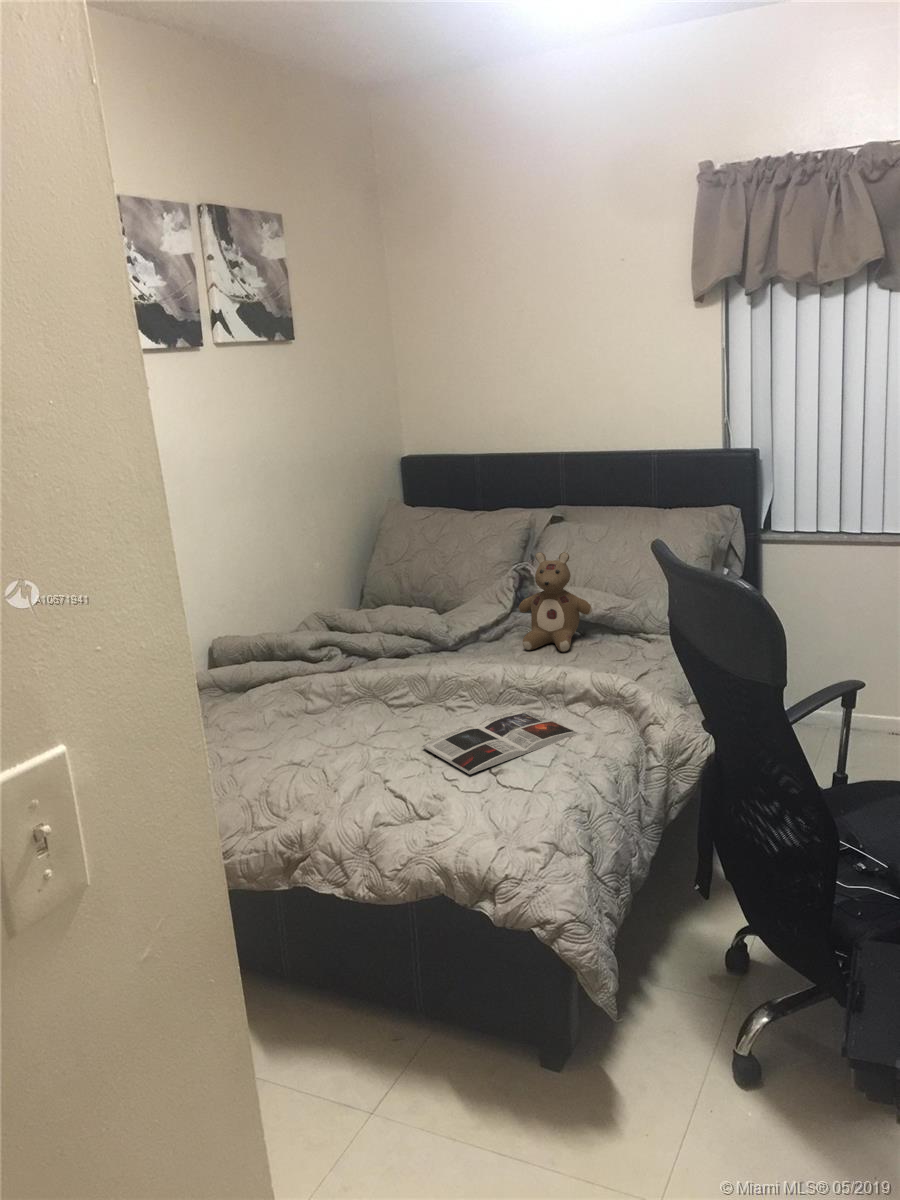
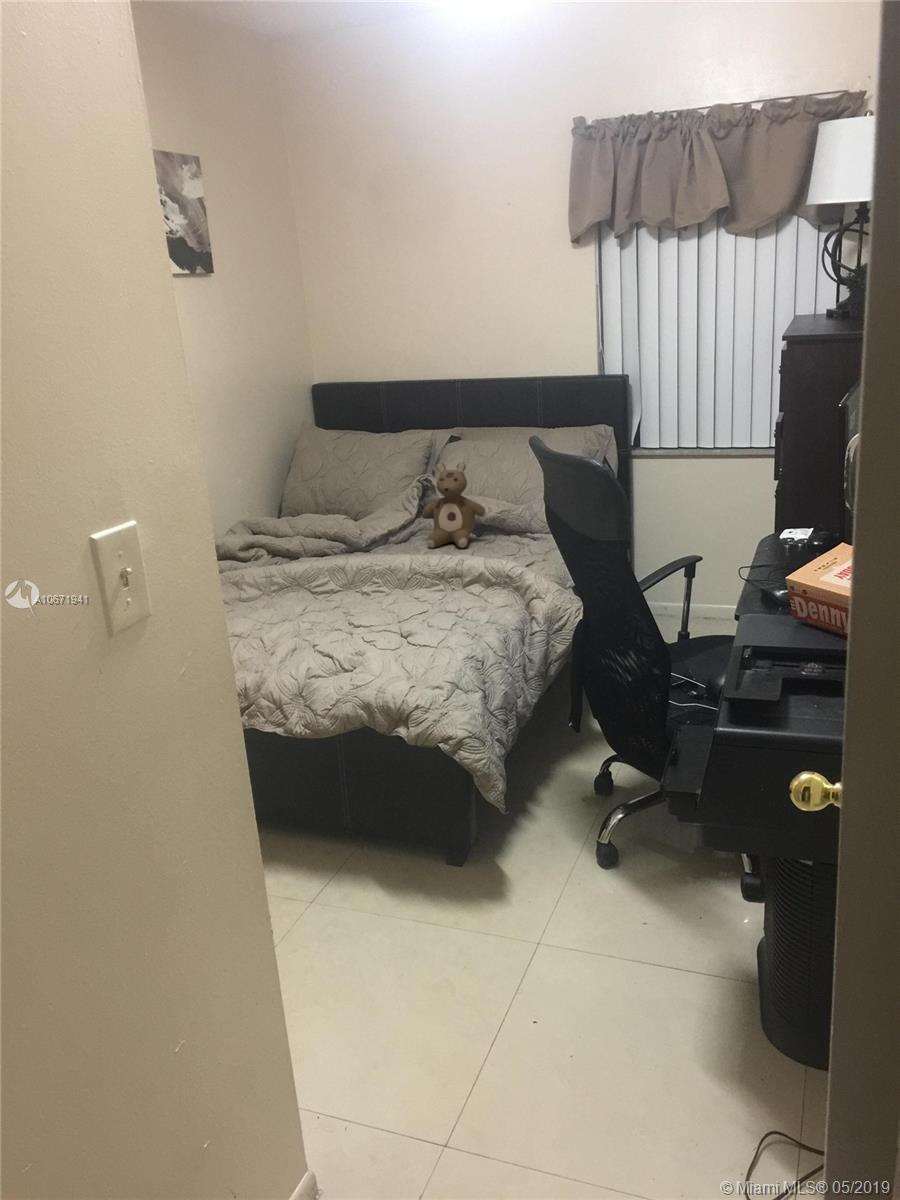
magazine: present [422,709,577,774] -> none [344,590,475,637]

